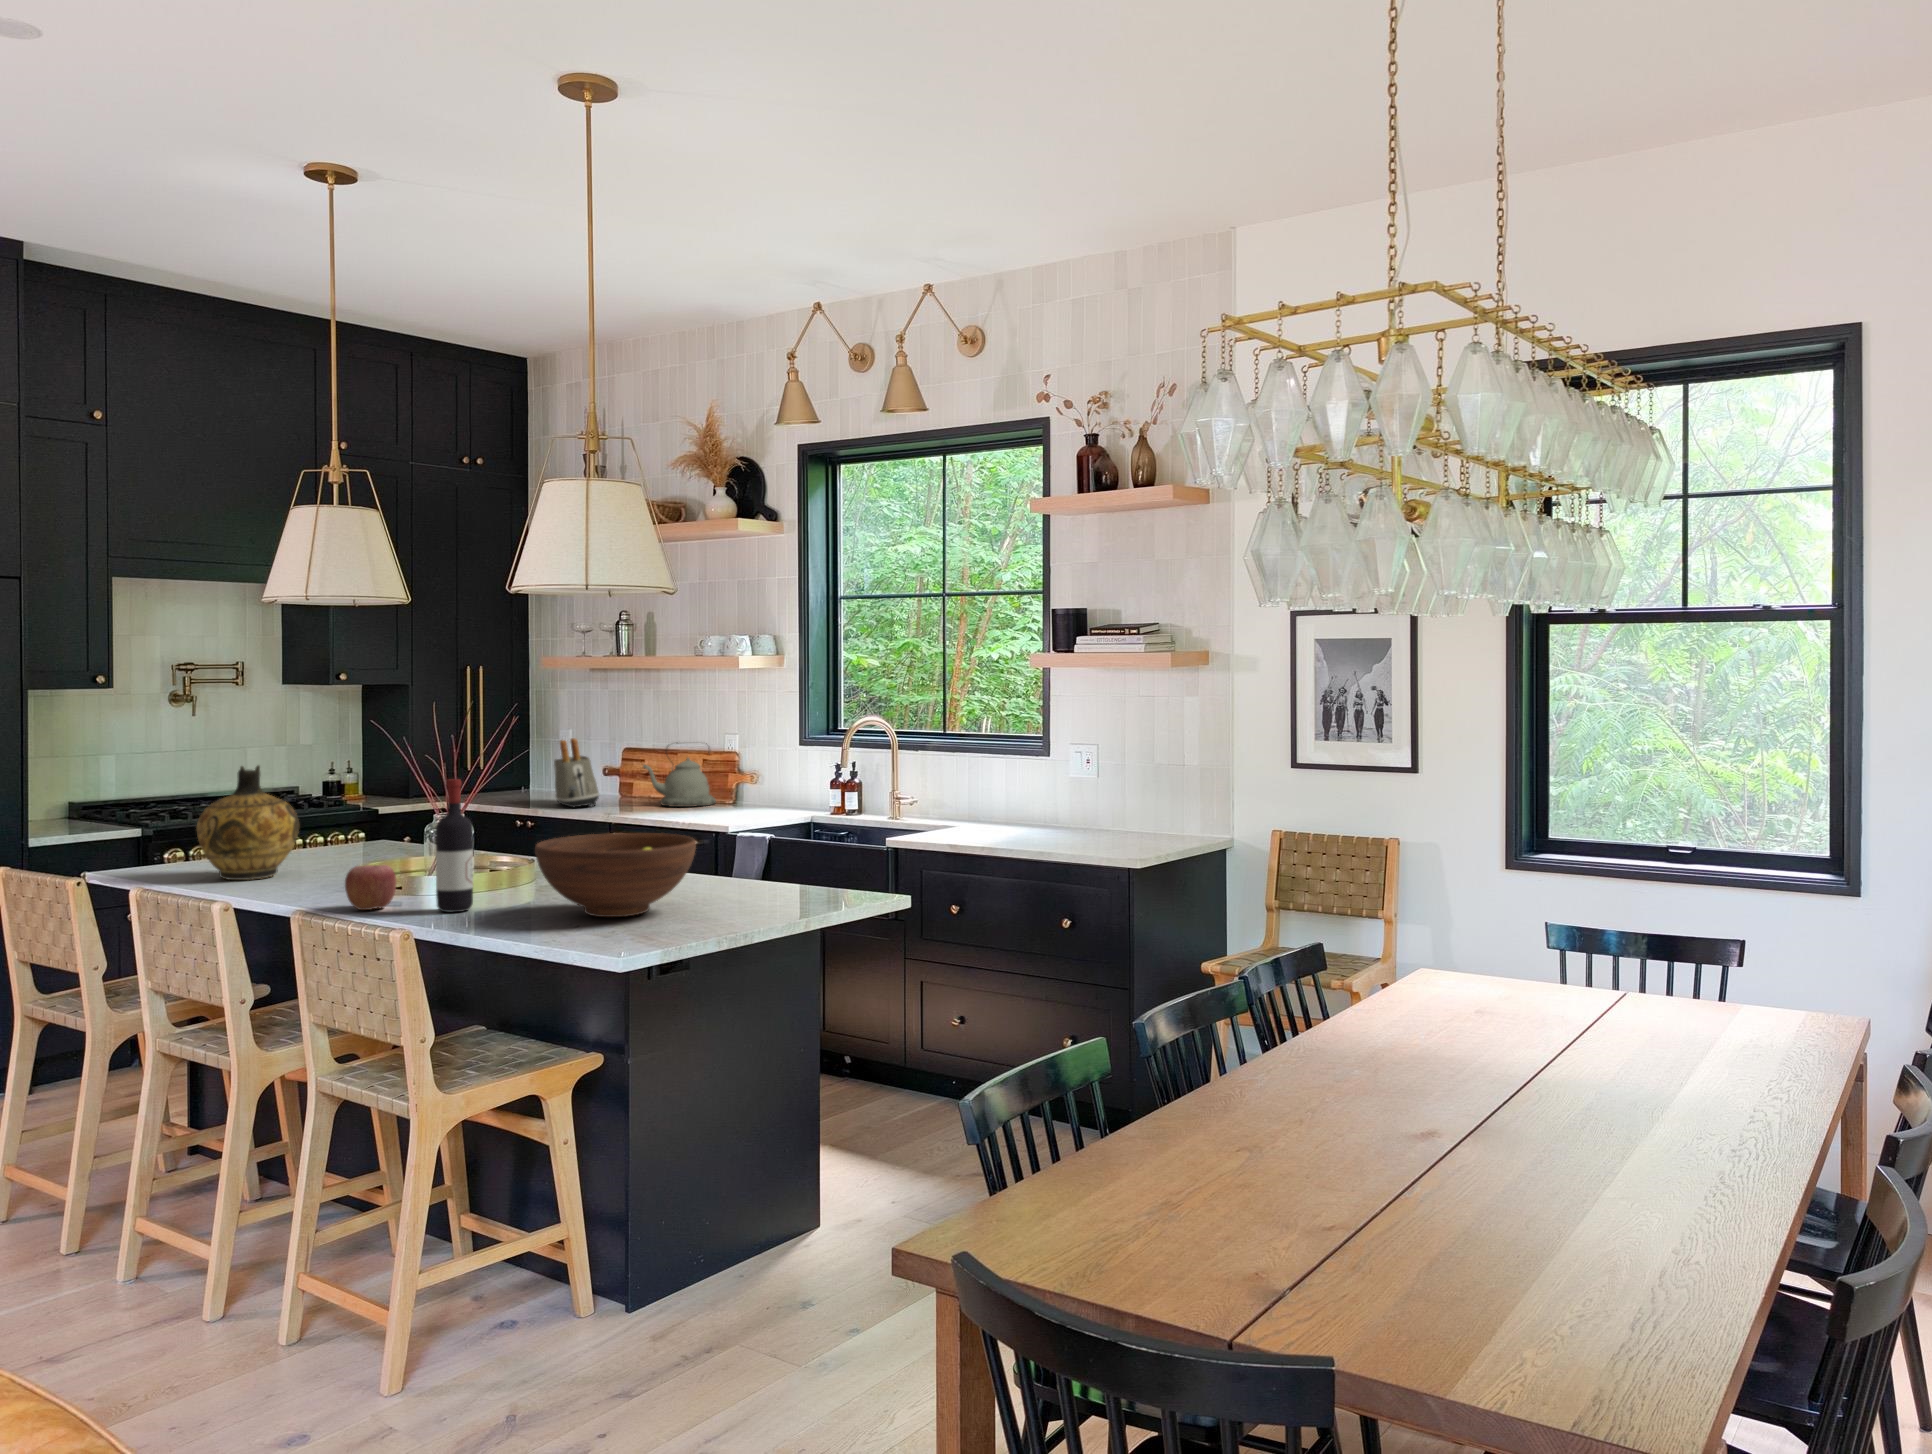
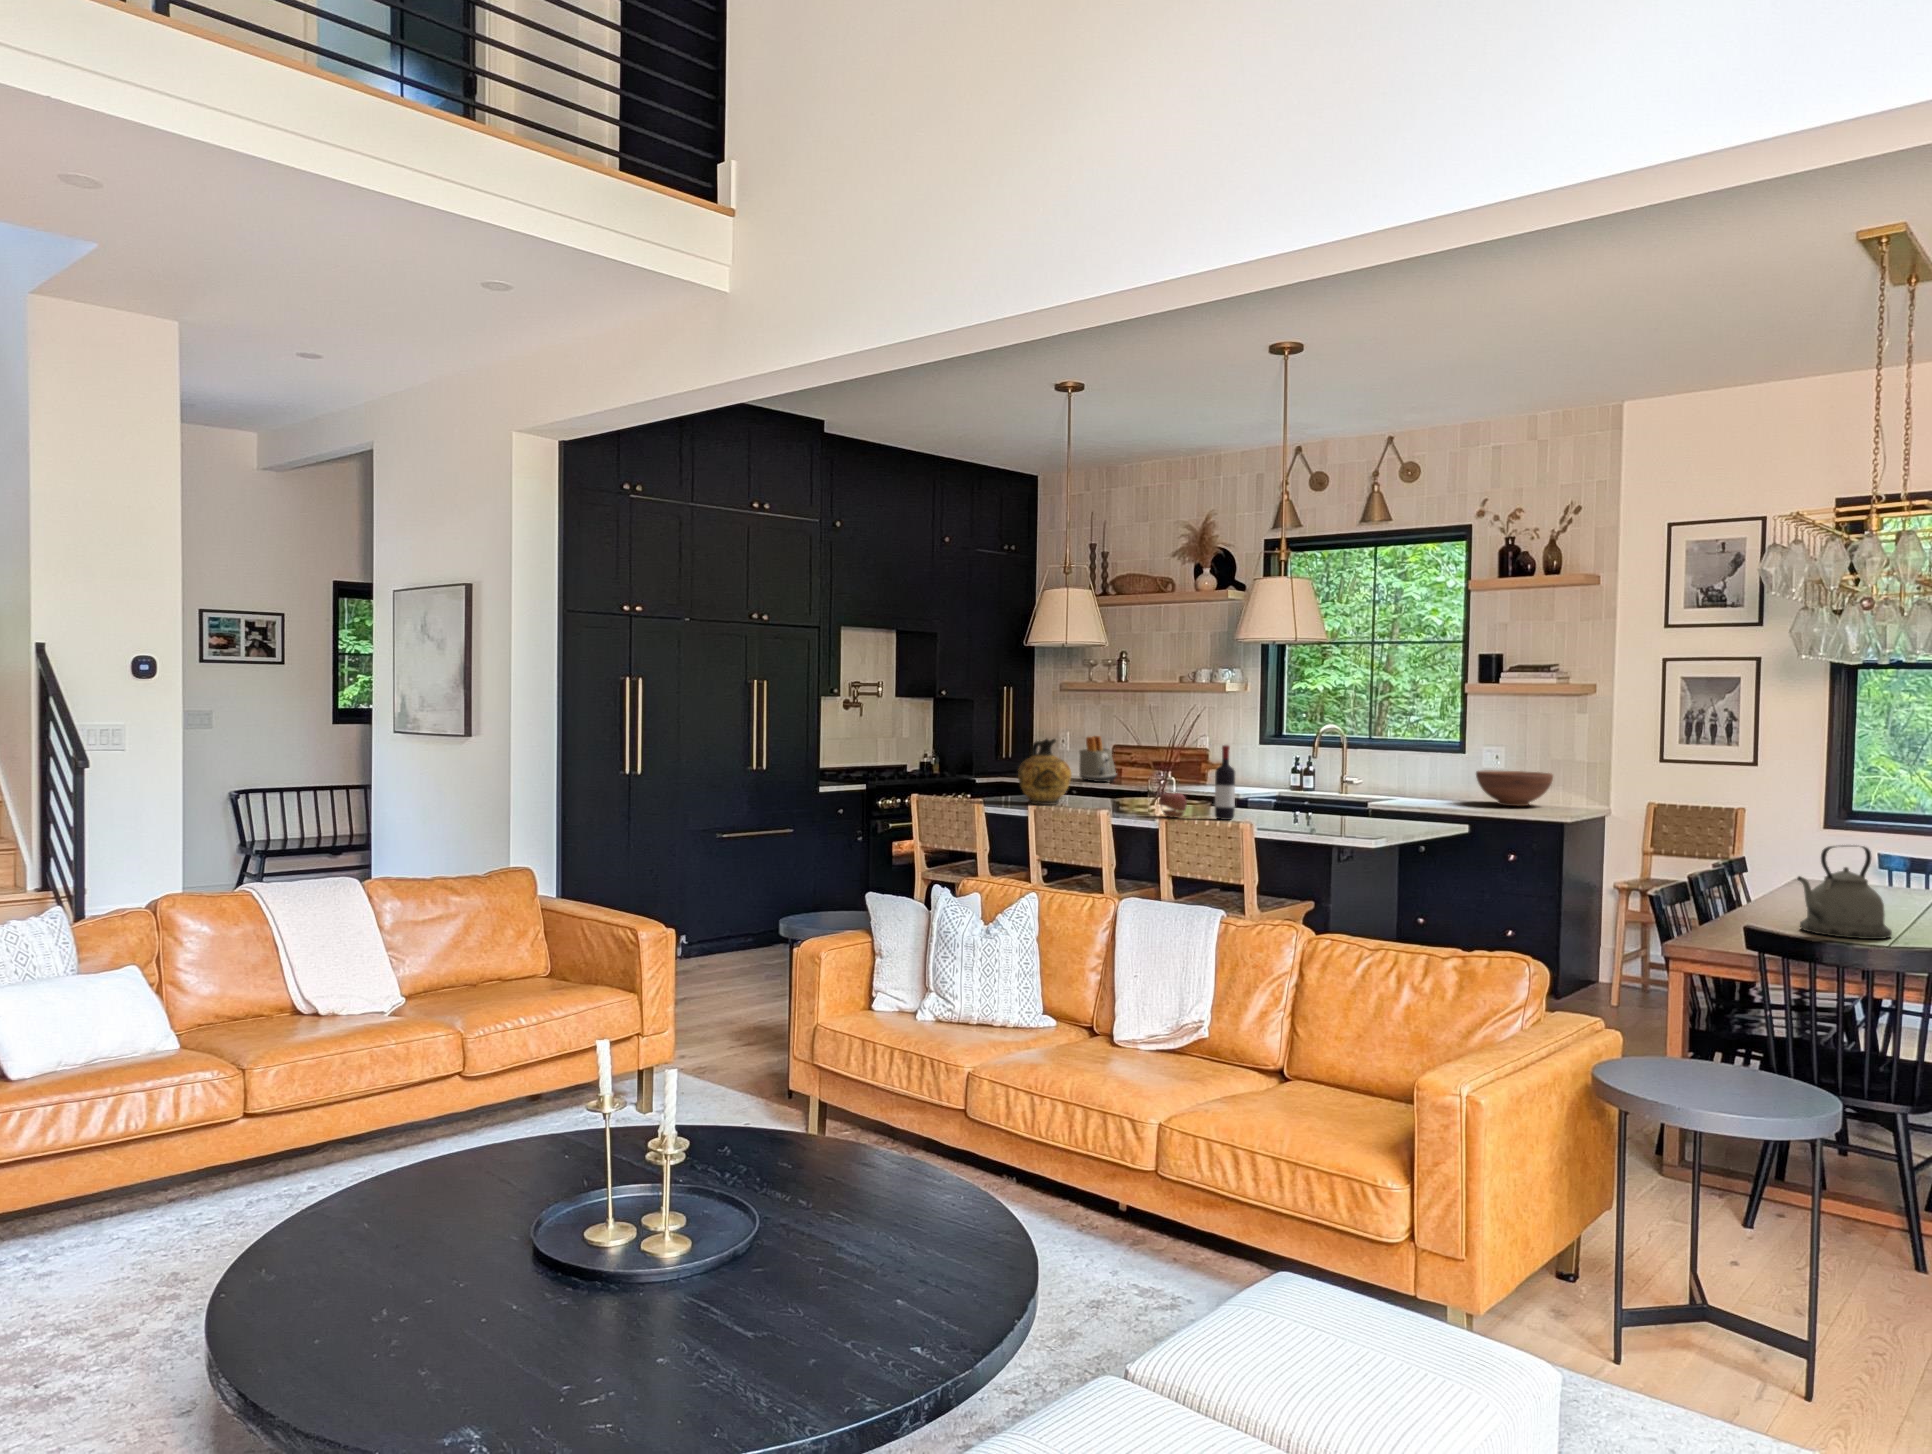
kettle: present [643,743,716,807] -> present [1797,846,1892,939]
fruit bowl: present [535,833,696,917] -> present [1476,770,1553,806]

